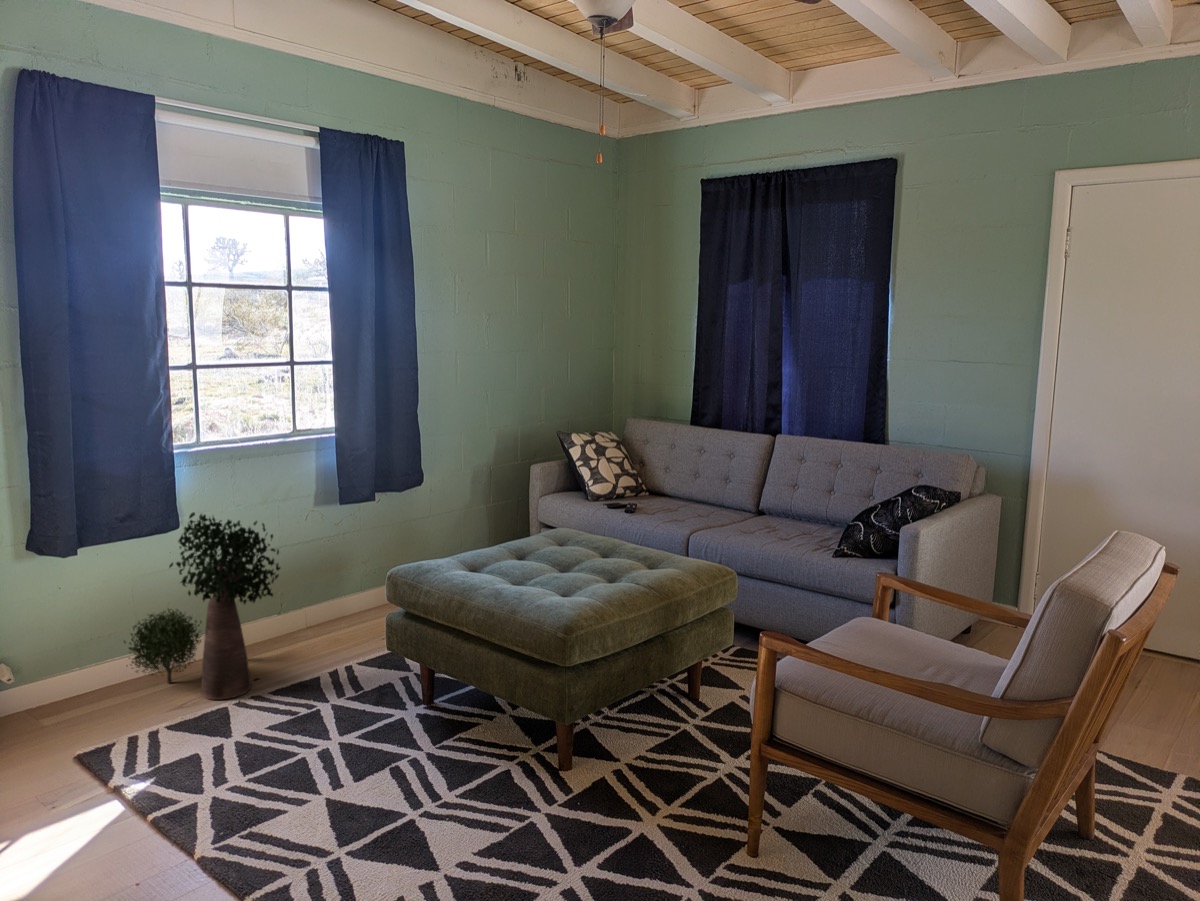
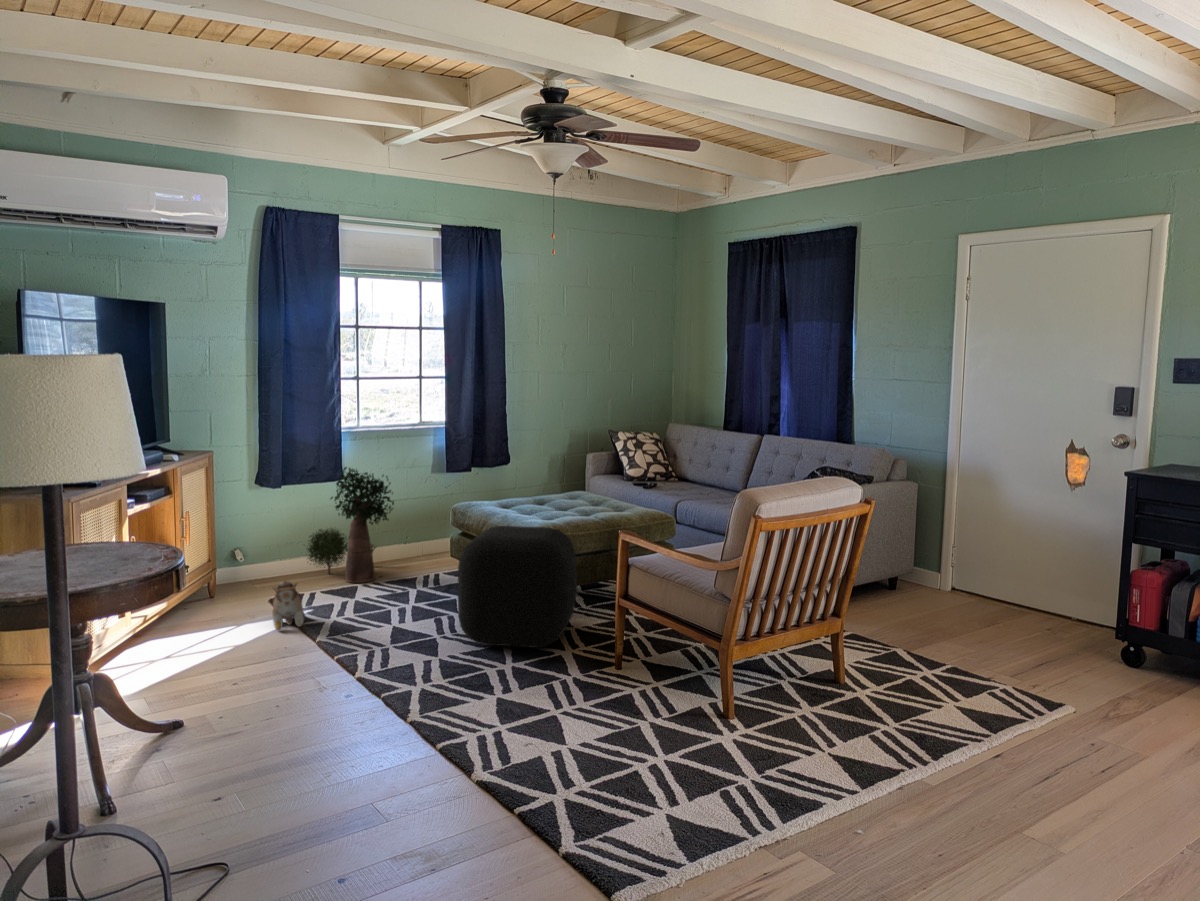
ottoman: none [448,611,642,826] -> present [458,526,577,648]
plush toy: none [96,748,157,837] -> present [272,581,305,630]

